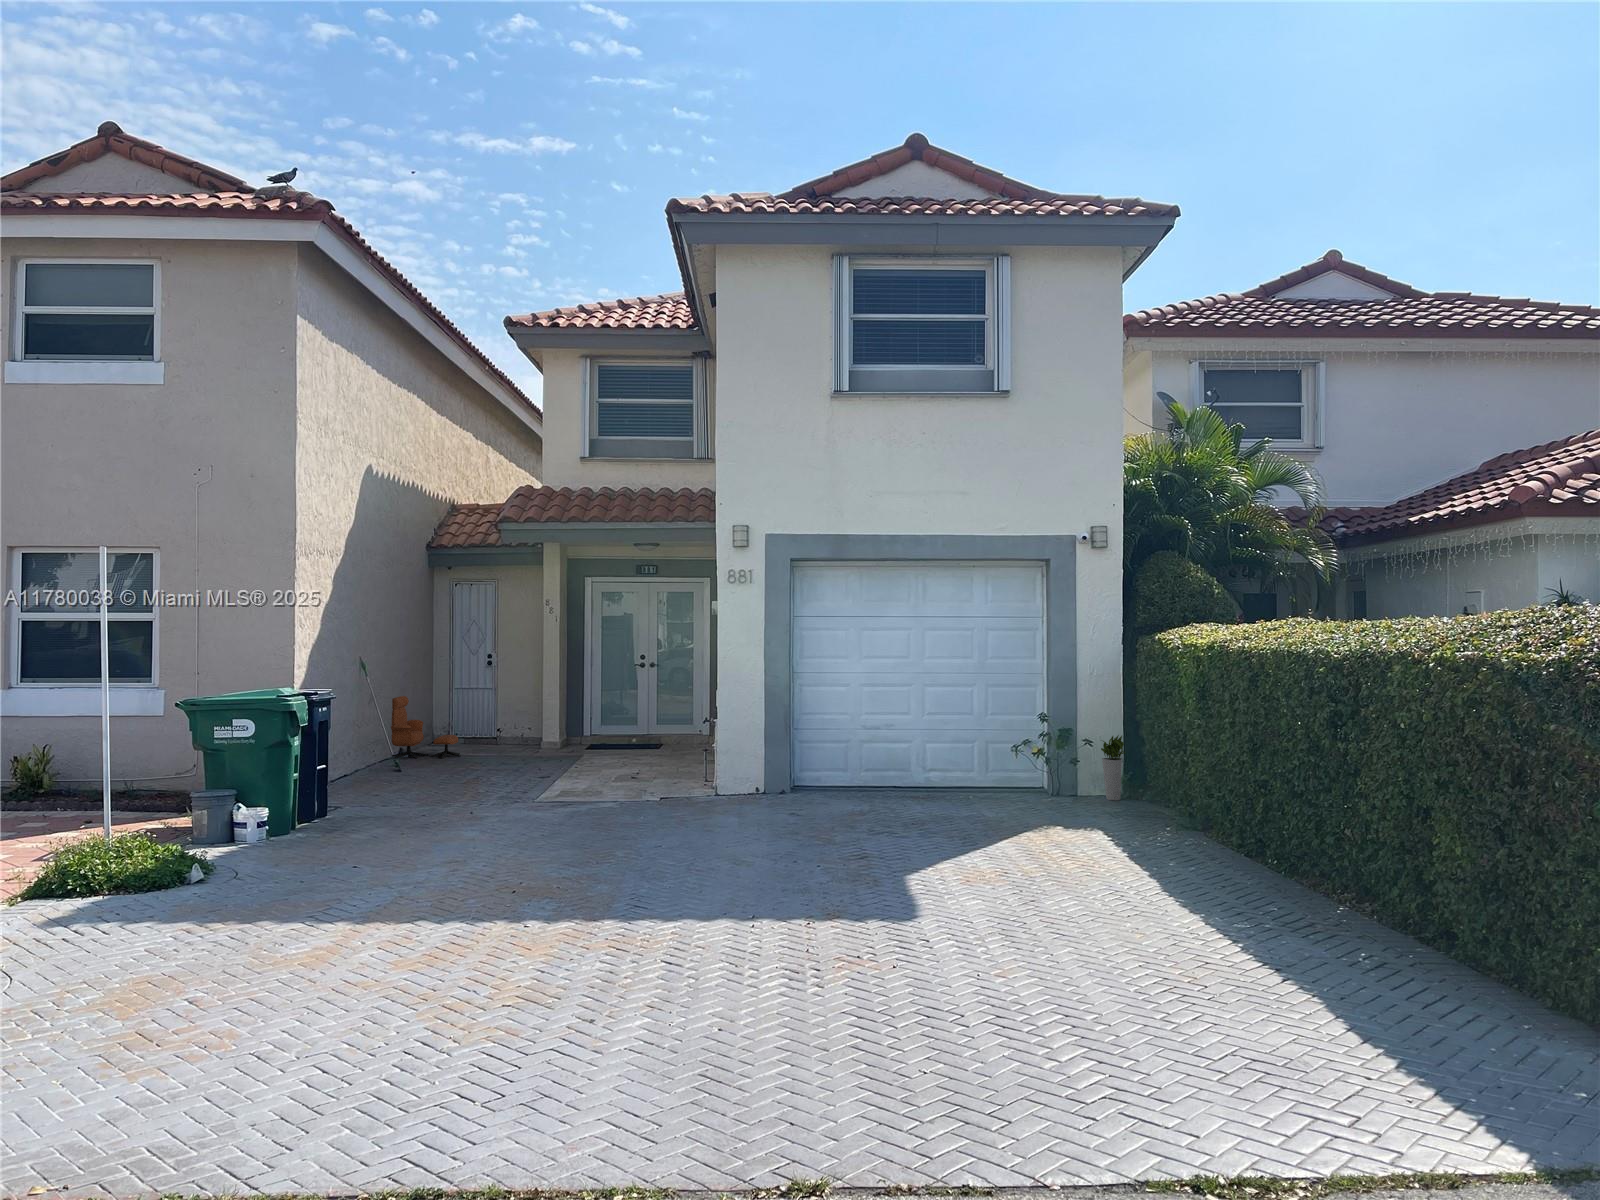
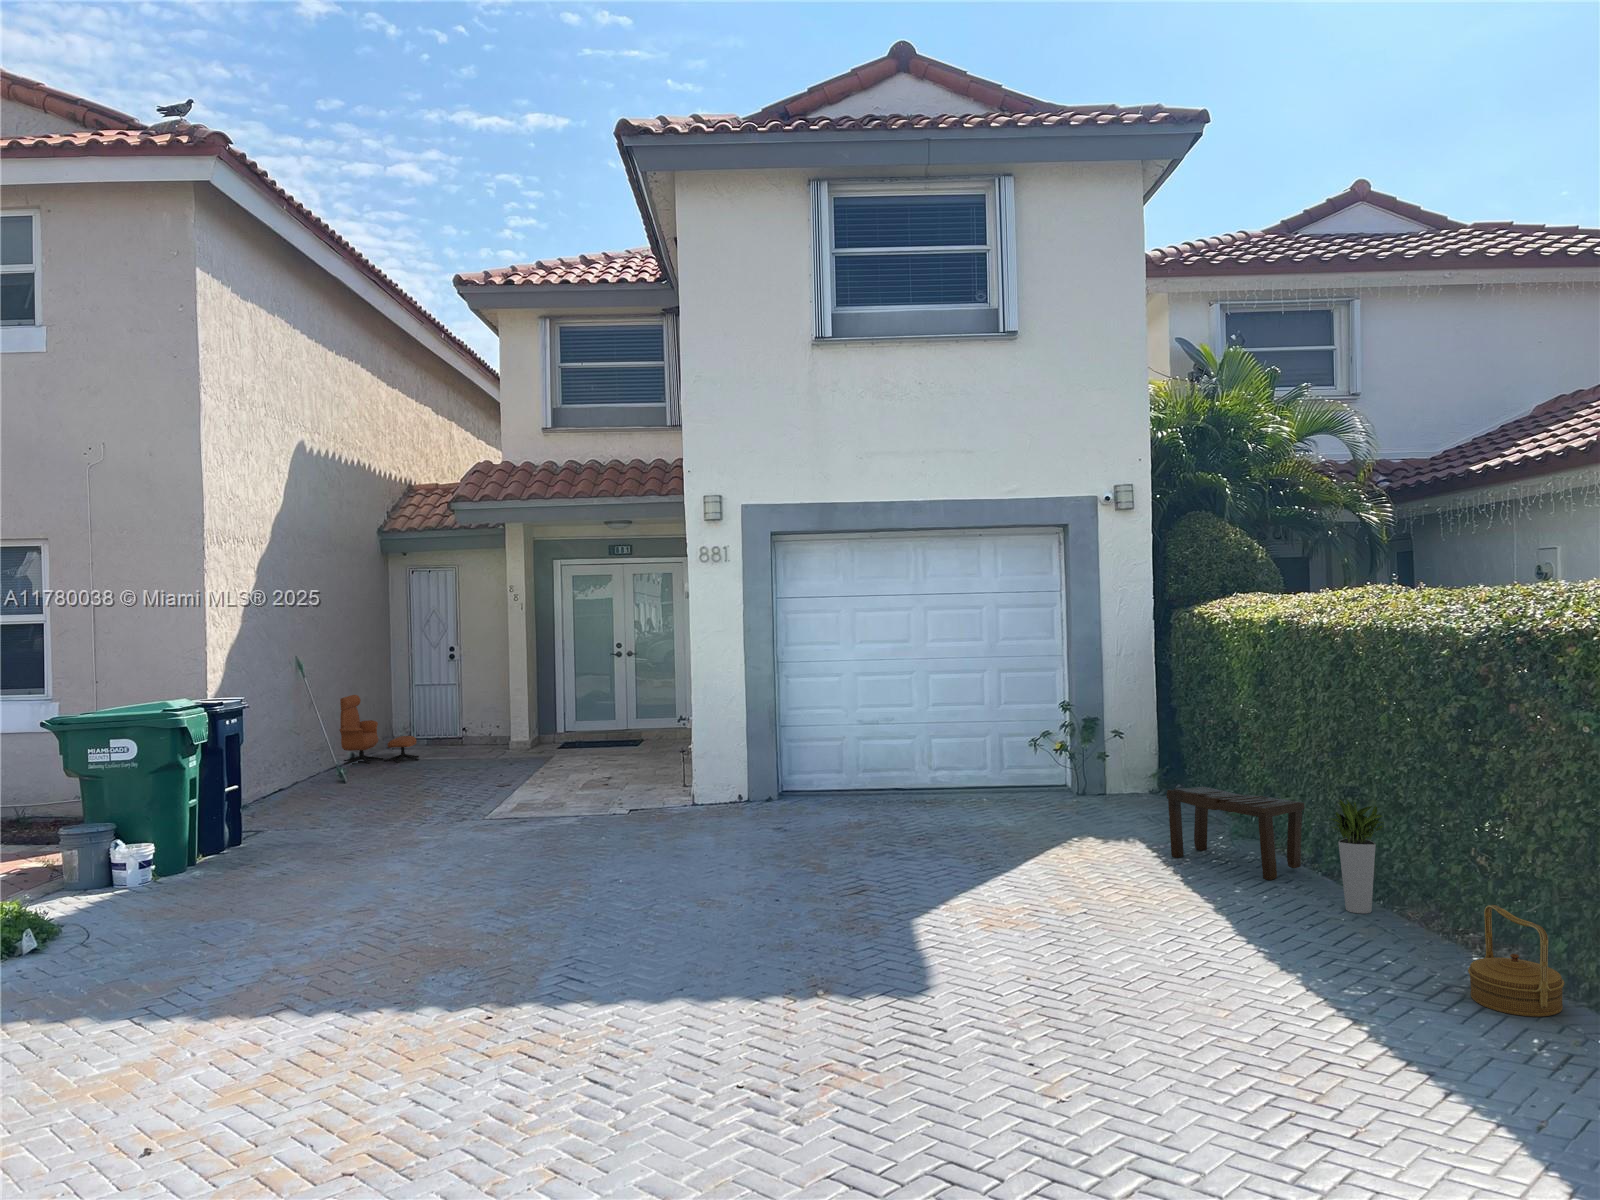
planter: present [1101,735,1125,800] -> present [1331,800,1384,914]
bench: none [1119,783,1229,857] -> present [1167,786,1305,880]
woven basket: none [1322,860,1390,940] -> present [1468,905,1564,1017]

